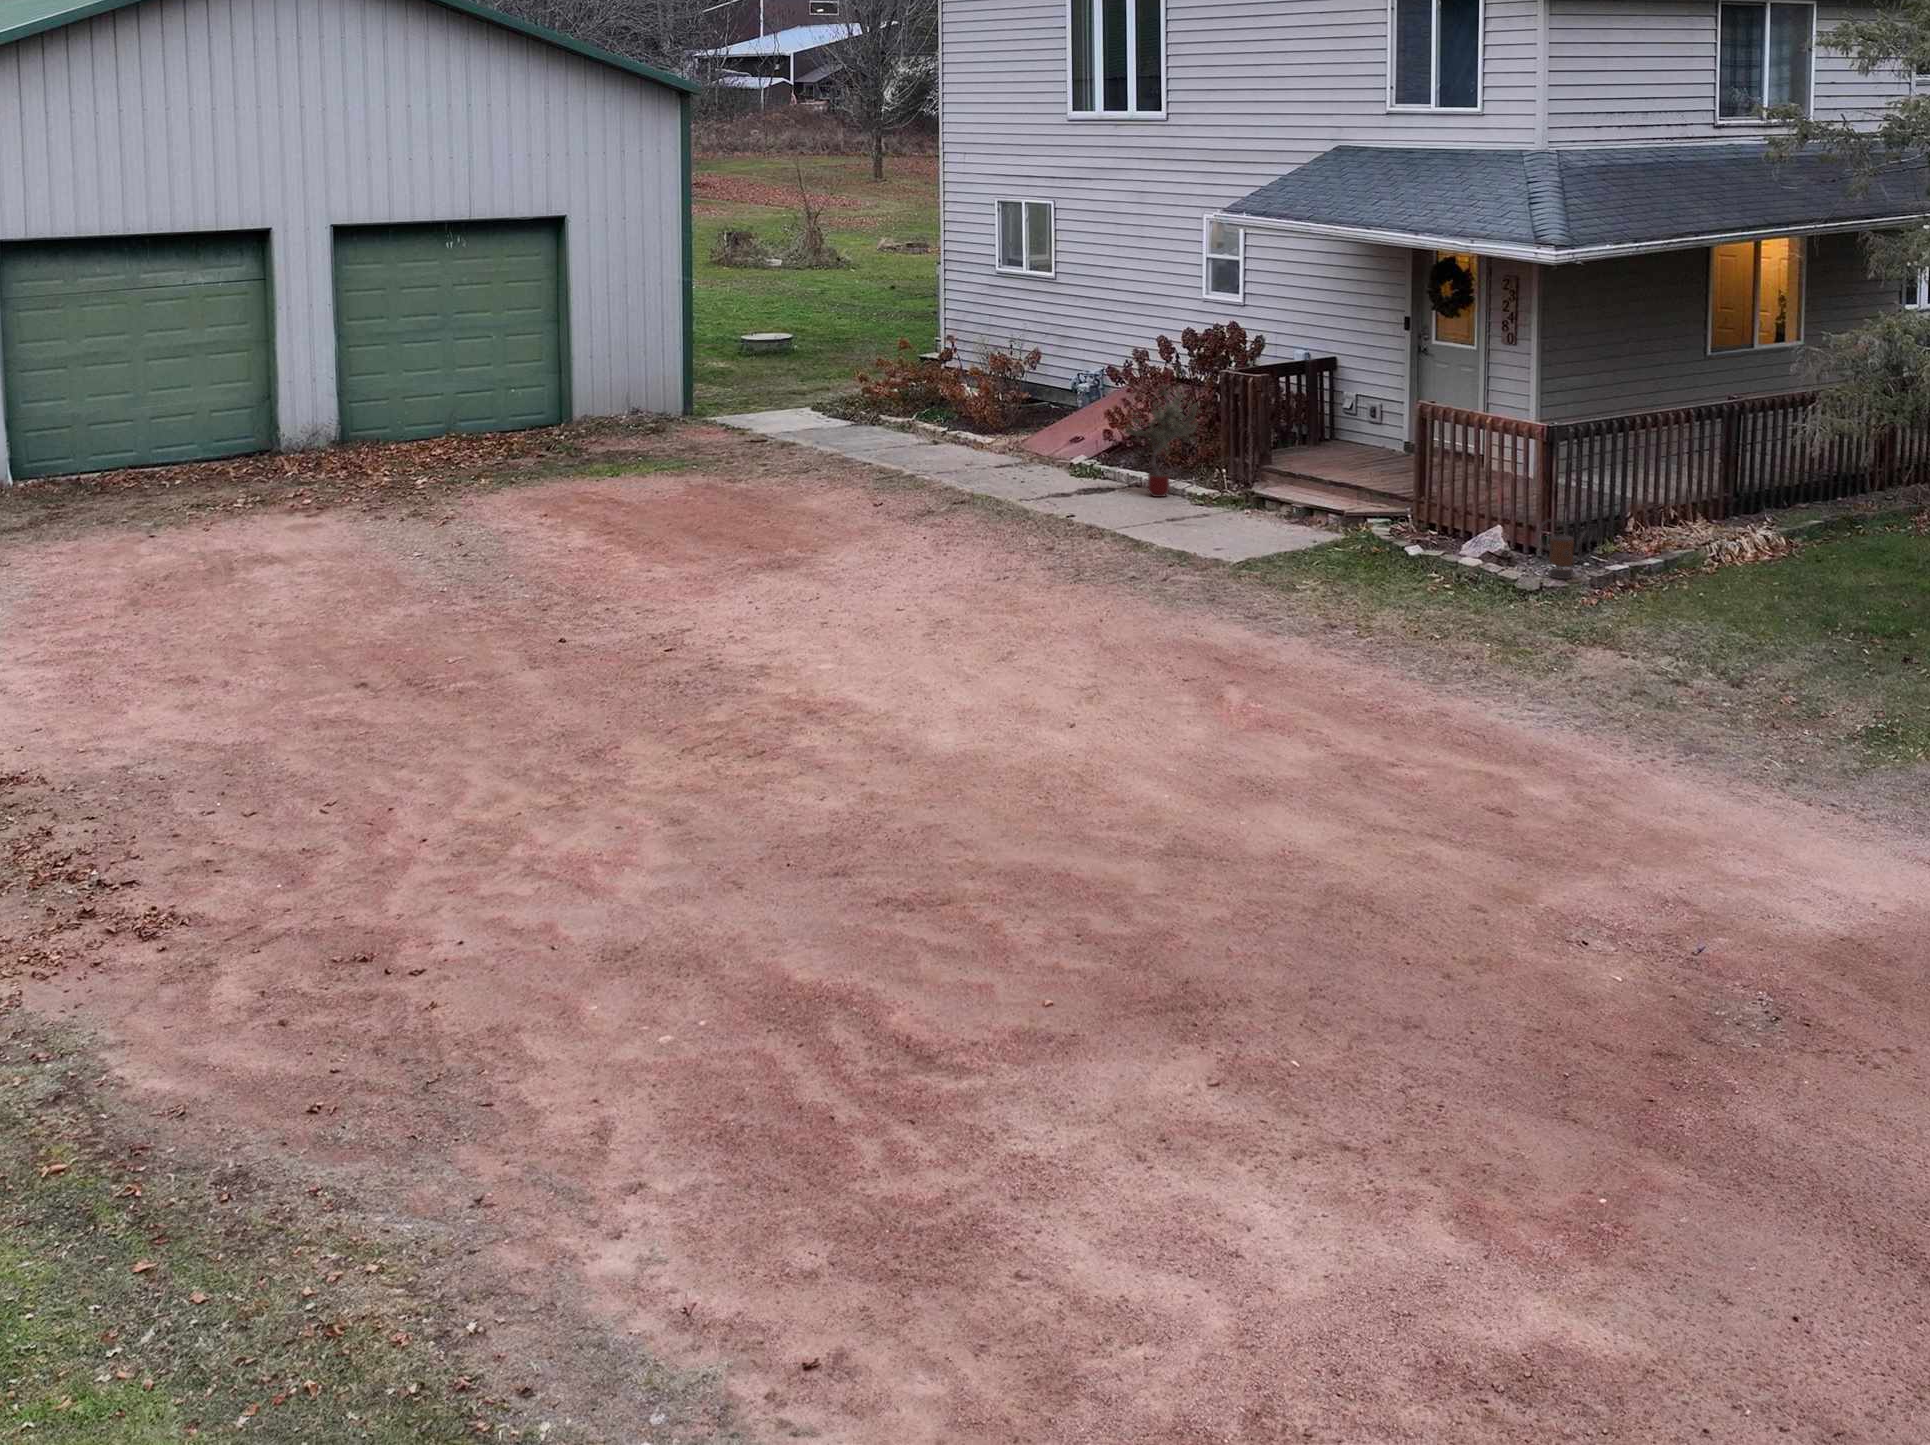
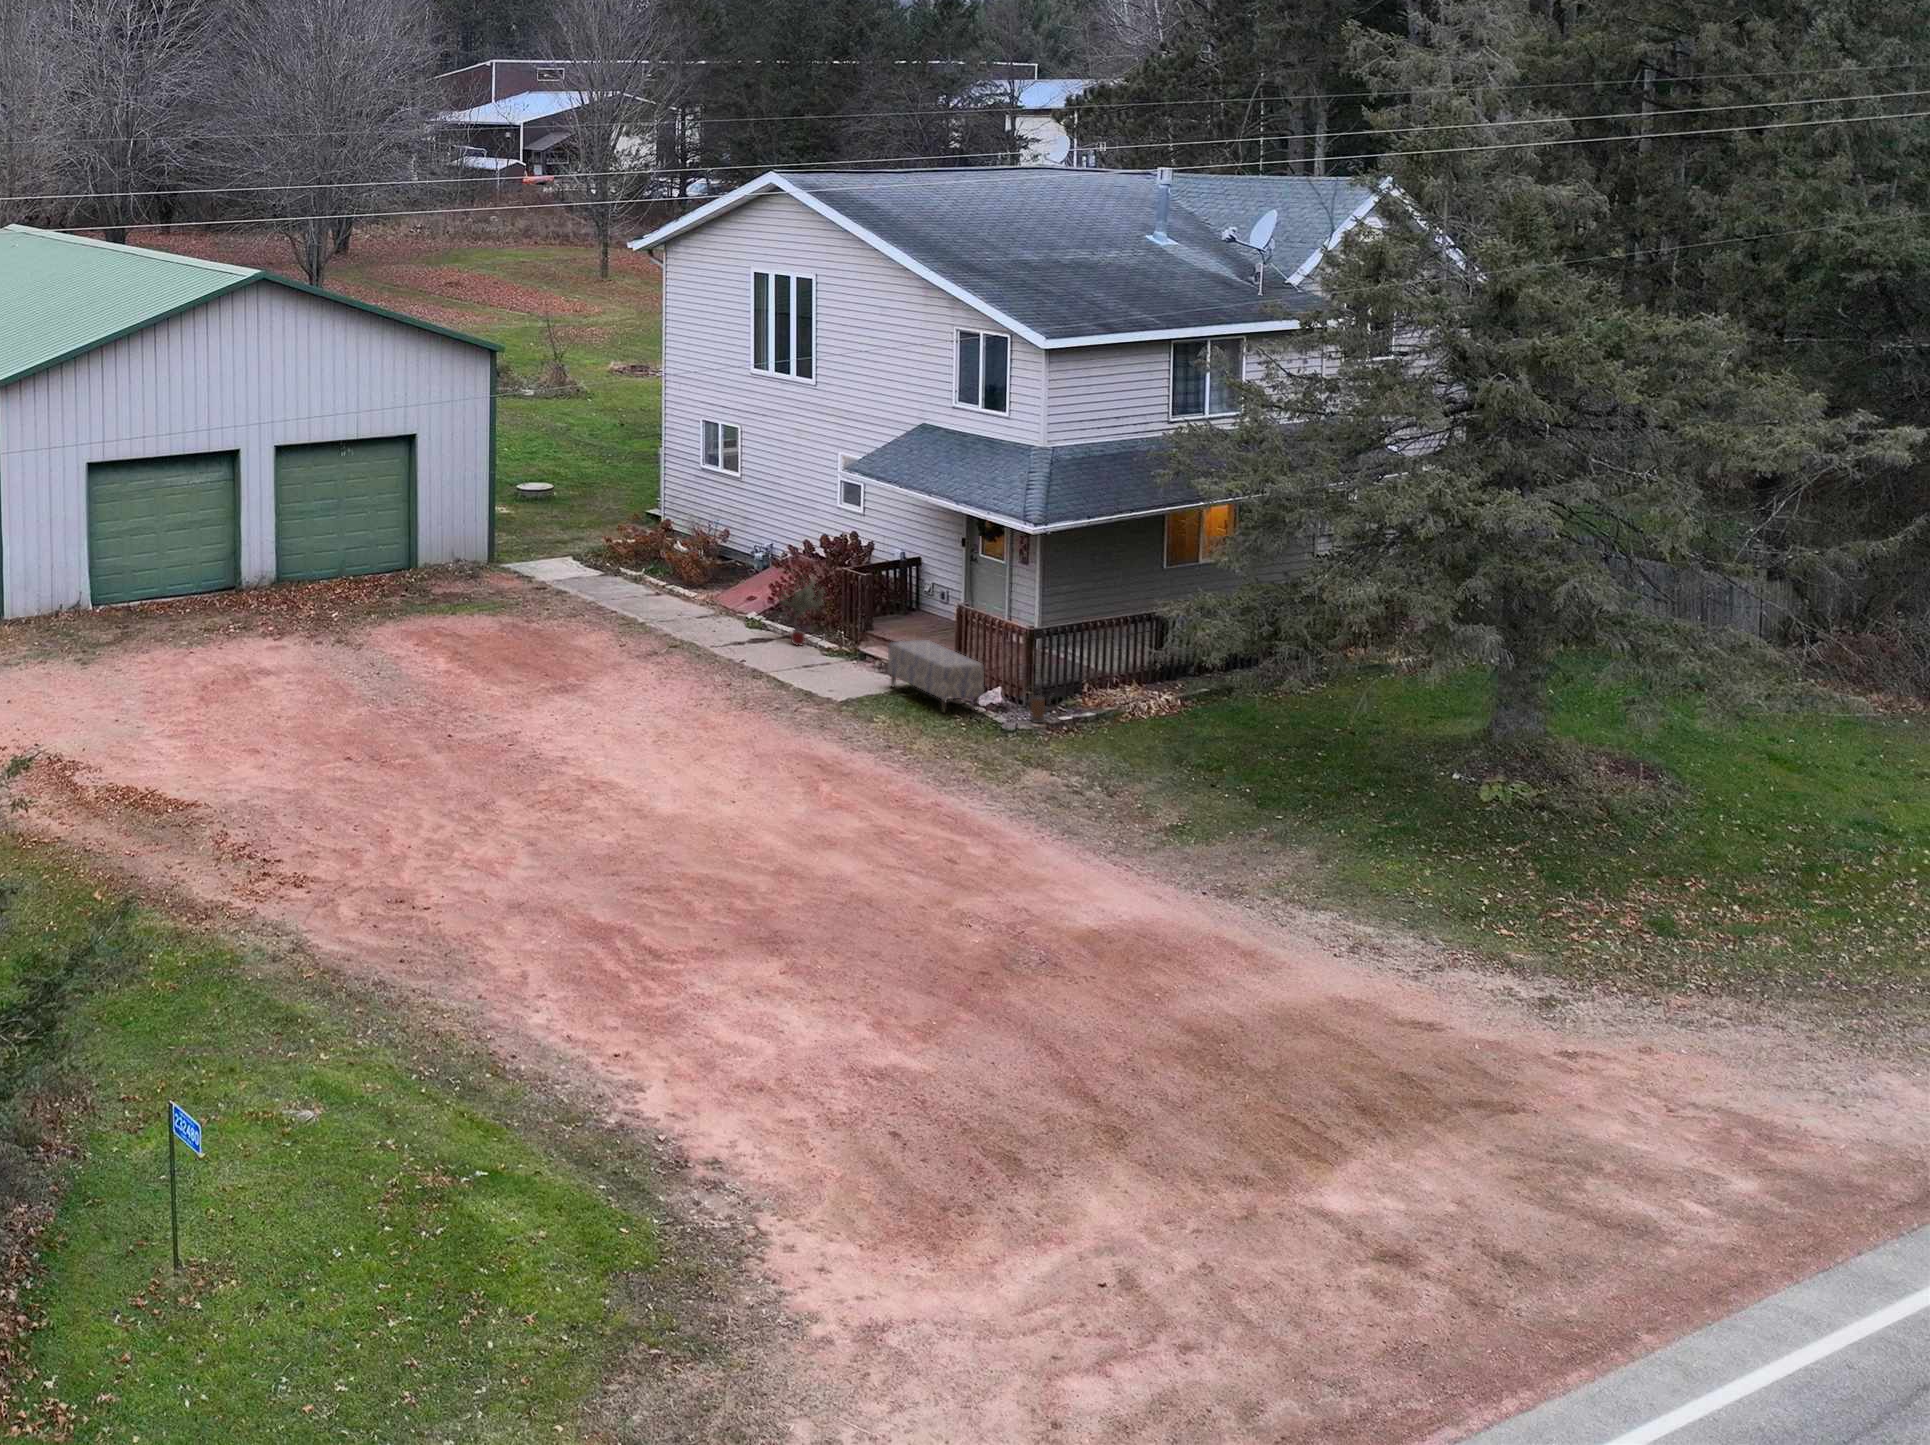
bench: none [1309,464,1472,572] -> present [888,640,984,712]

